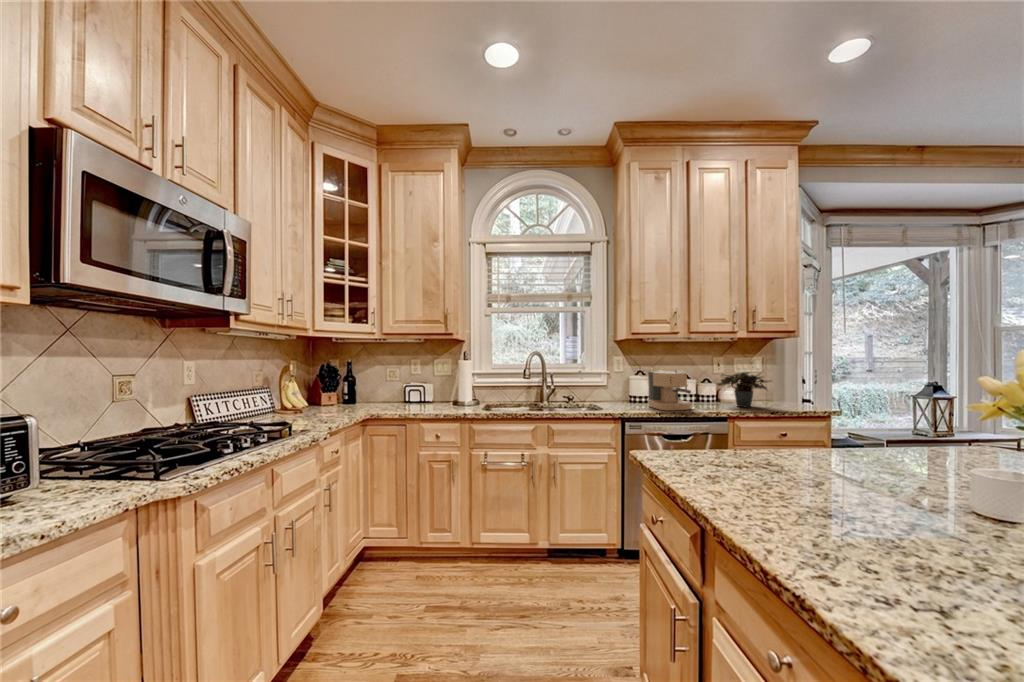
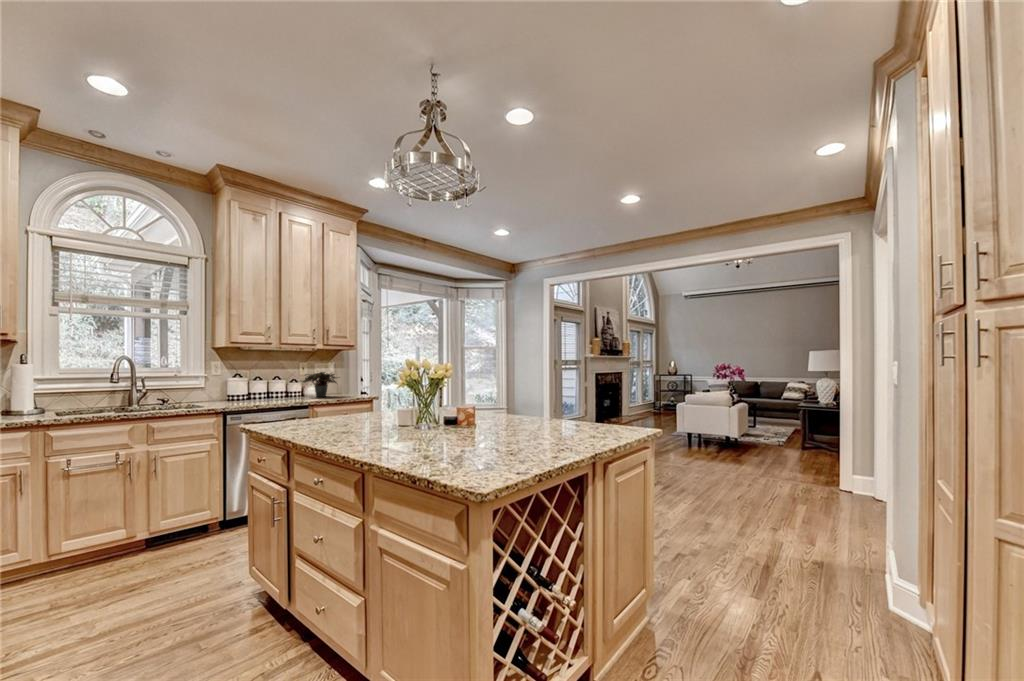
coffee maker: present [648,370,691,410] -> none [245,371,283,403]

